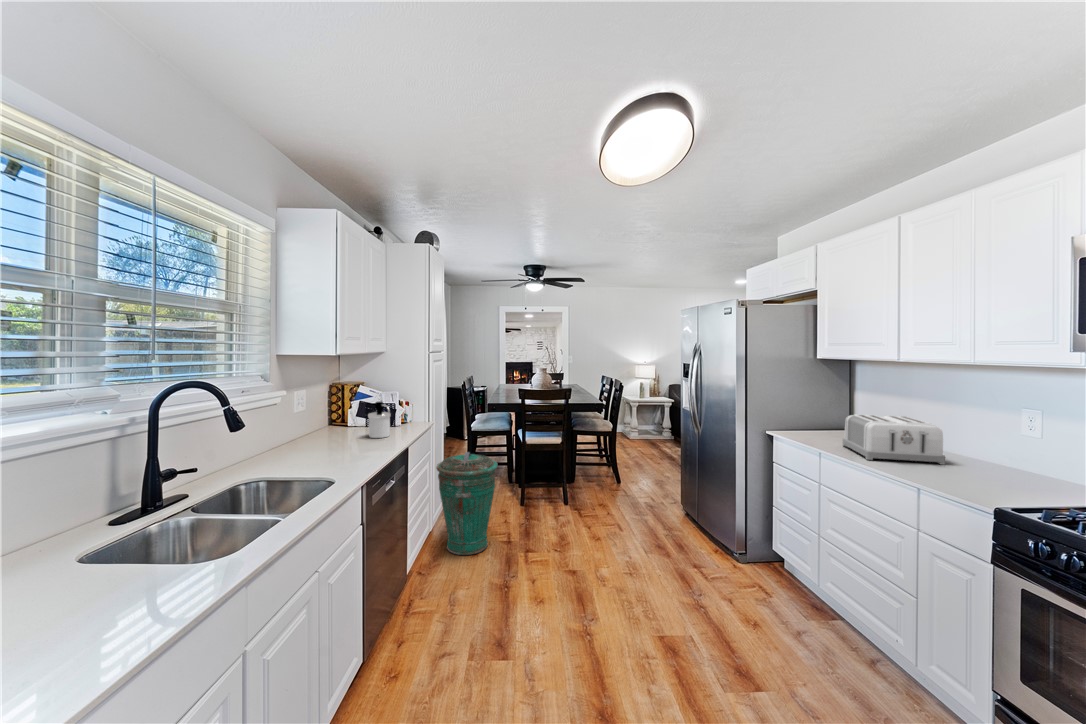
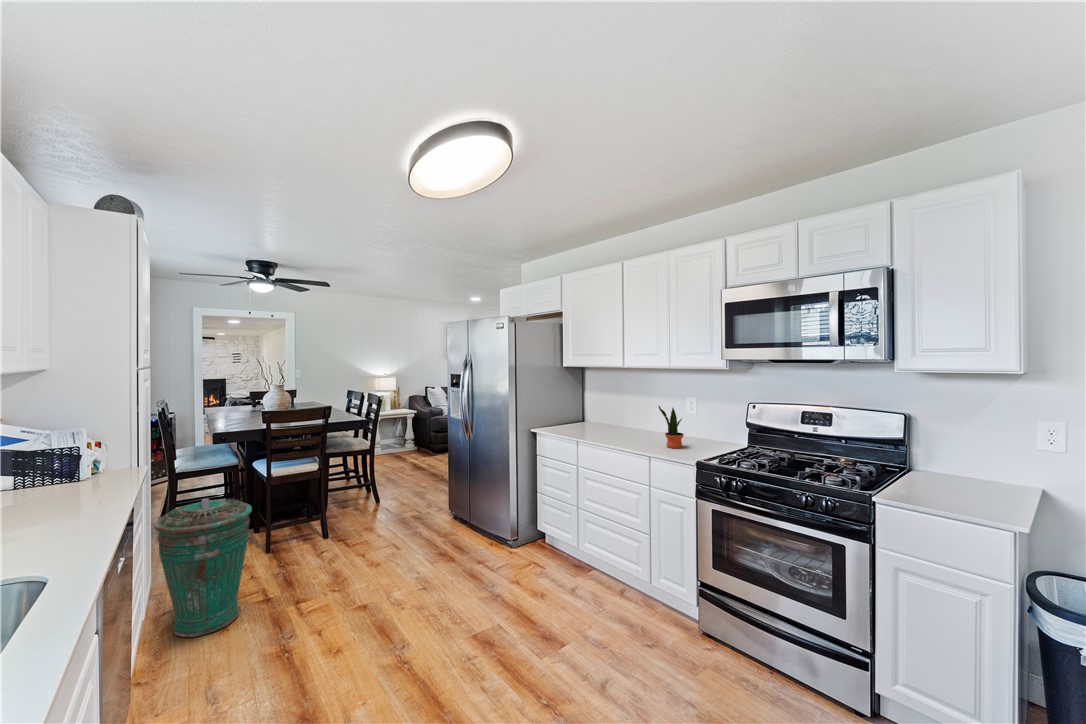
soap dispenser: present [368,401,391,438] -> none [40,446,92,502]
toaster: present [843,414,945,465] -> none [590,407,654,442]
potted plant: none [944,416,992,485] -> present [658,406,684,448]

